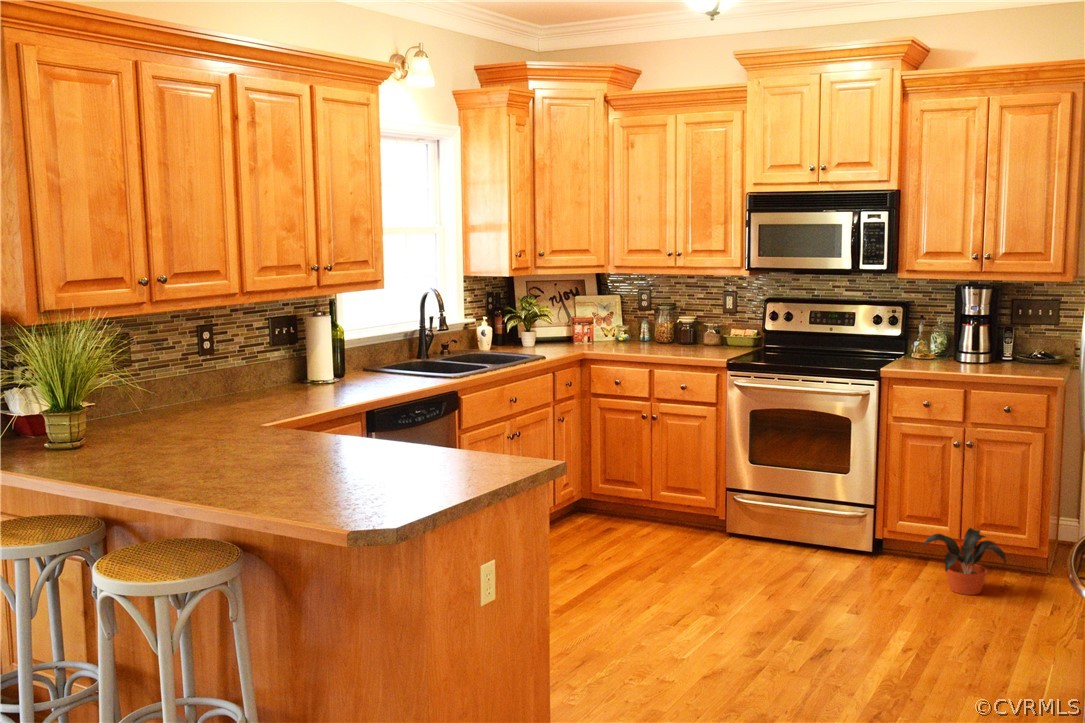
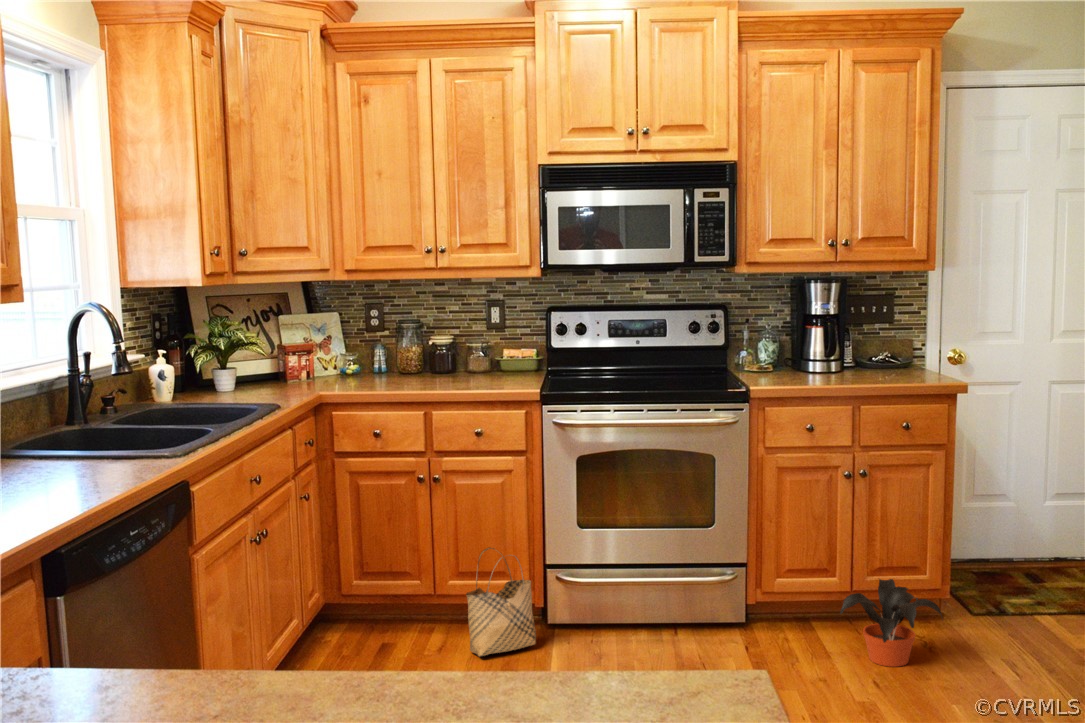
woven basket: none [658,468,710,541] -> present [466,547,536,656]

